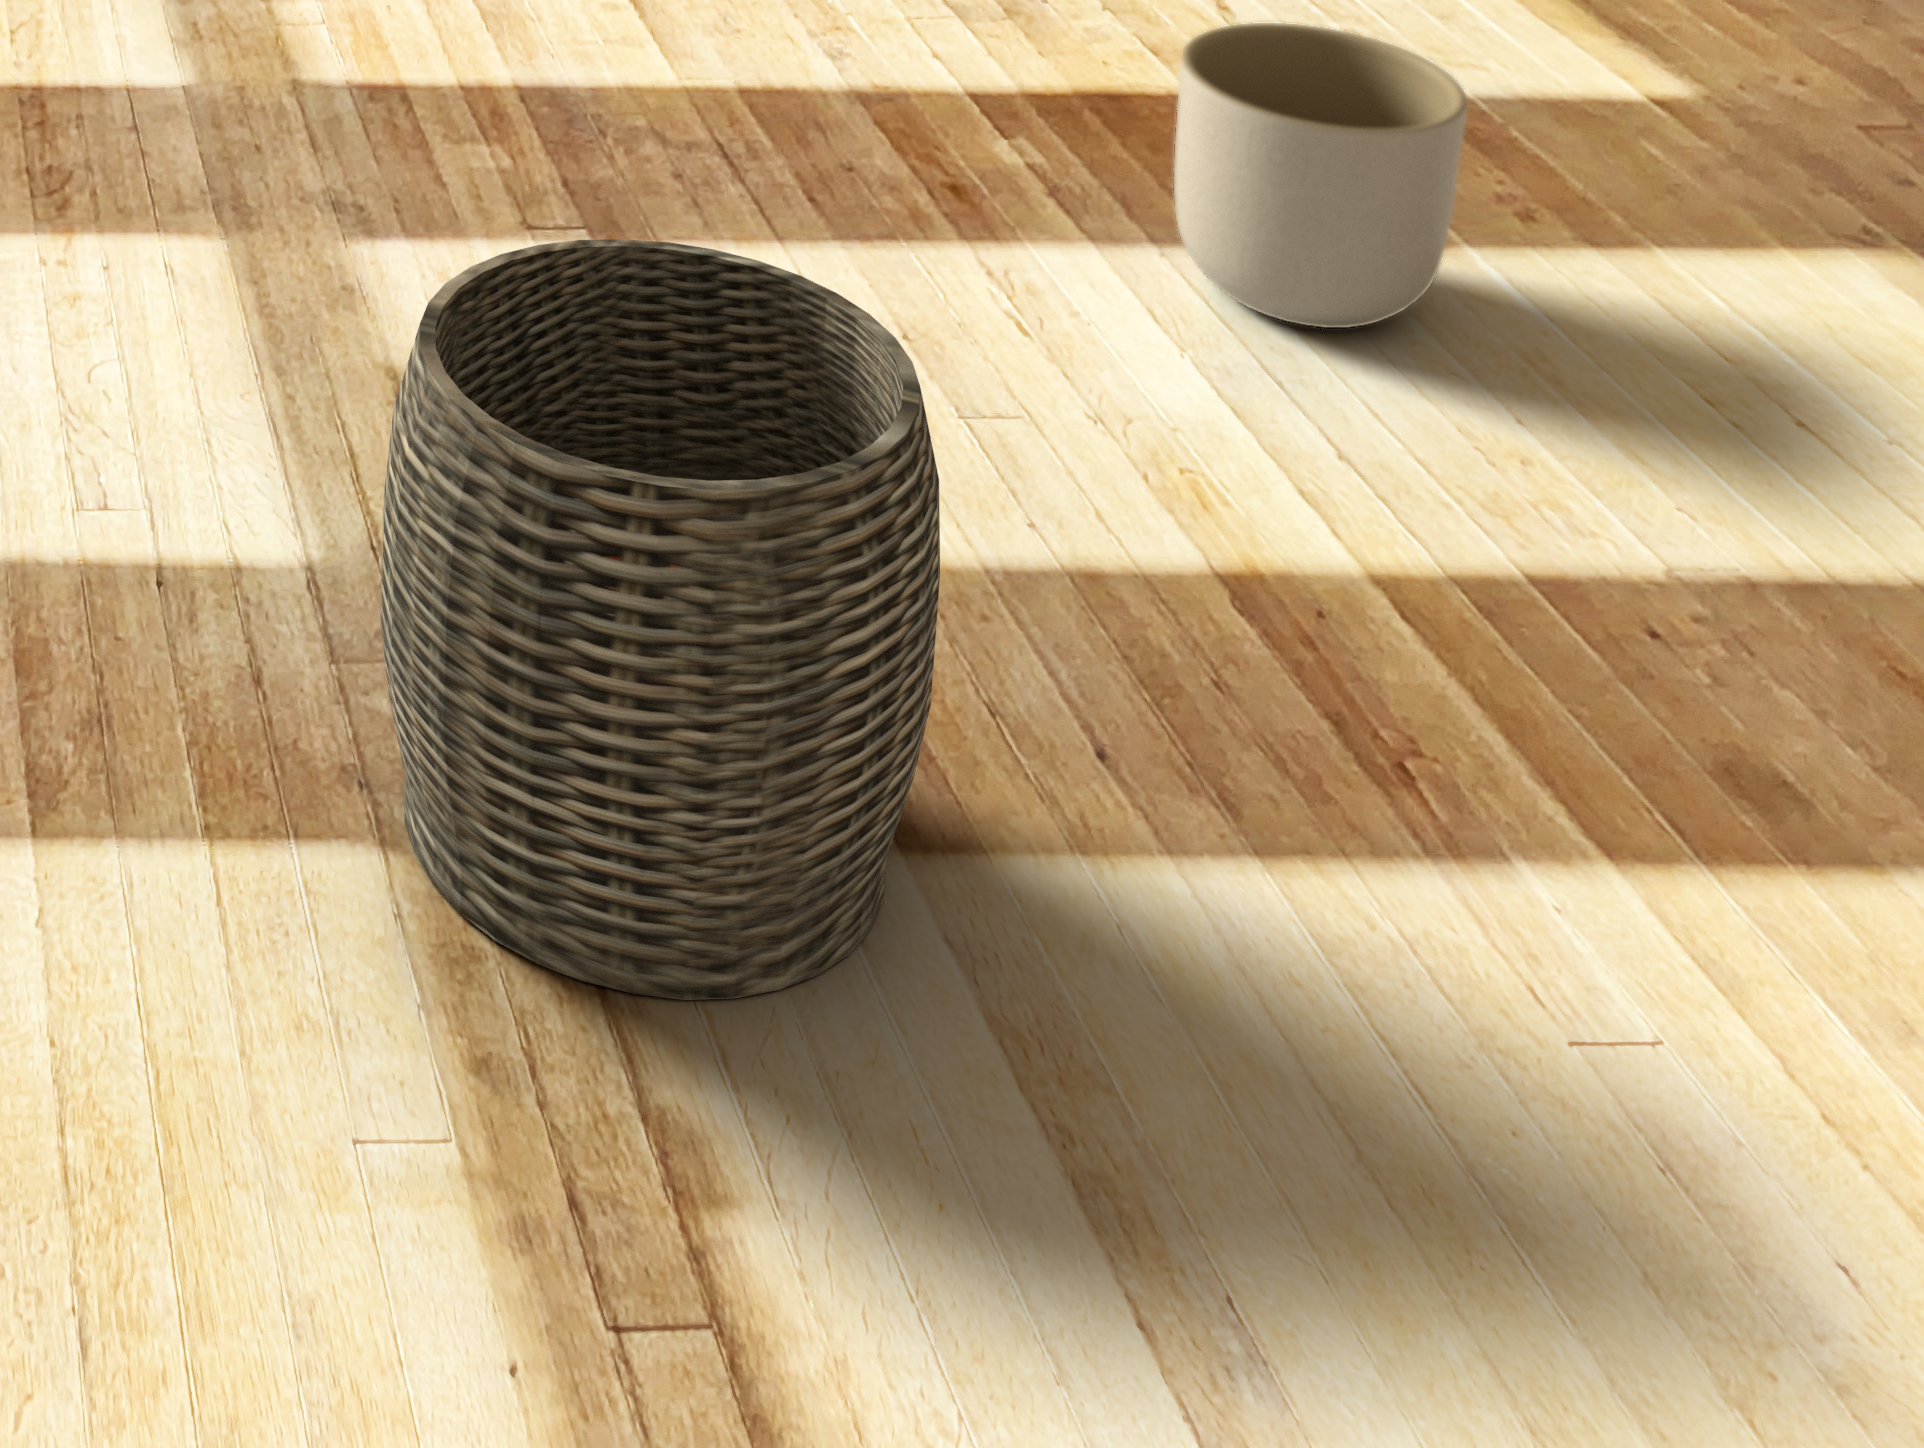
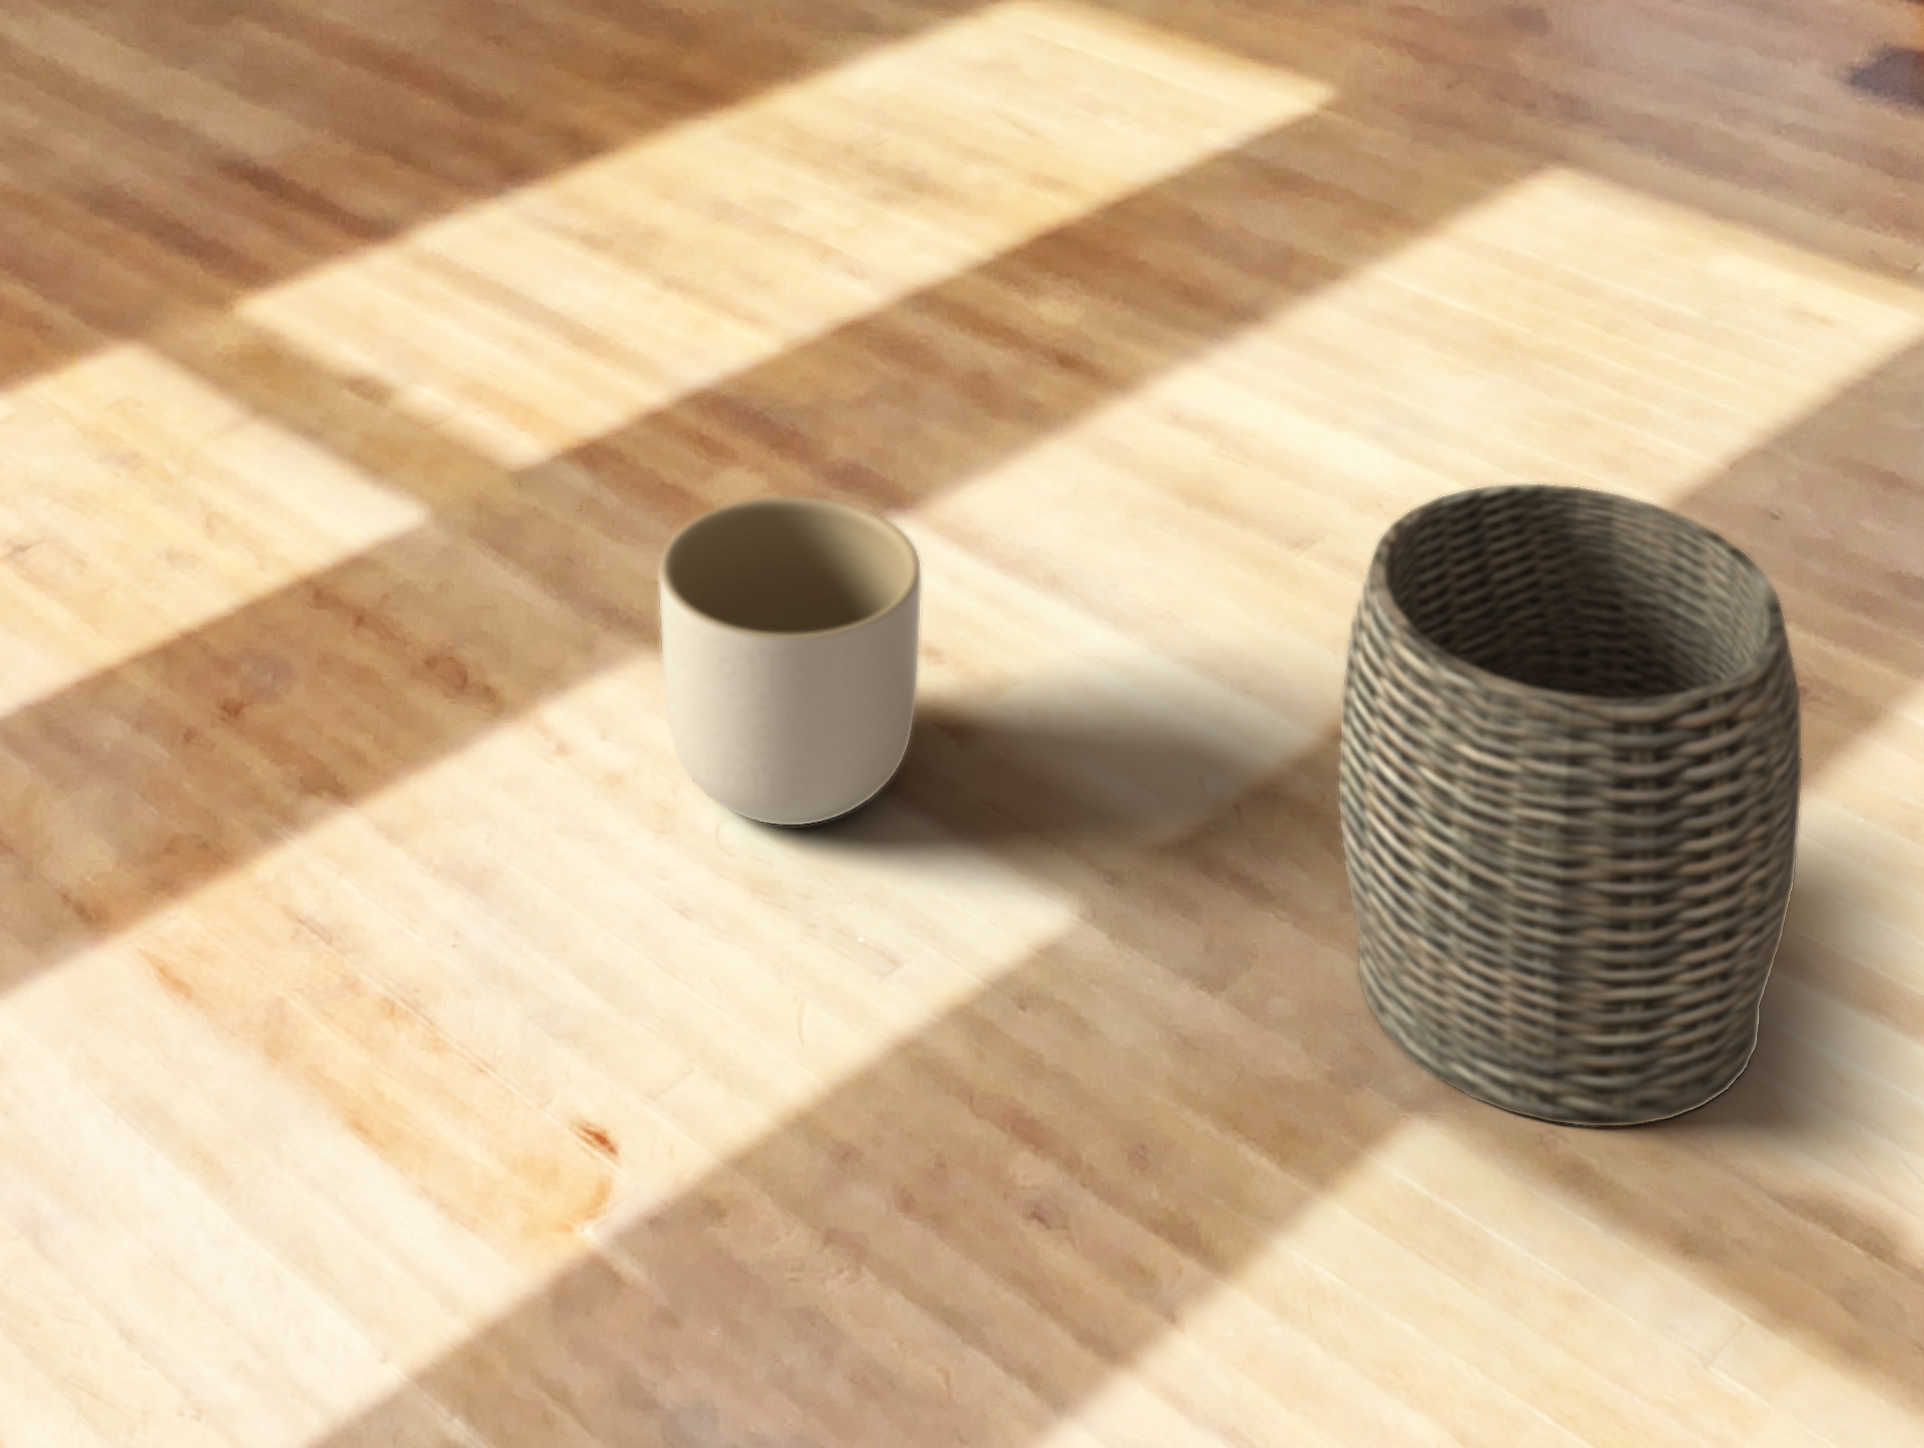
planter: present [1174,23,1467,328] -> present [659,496,921,825]

